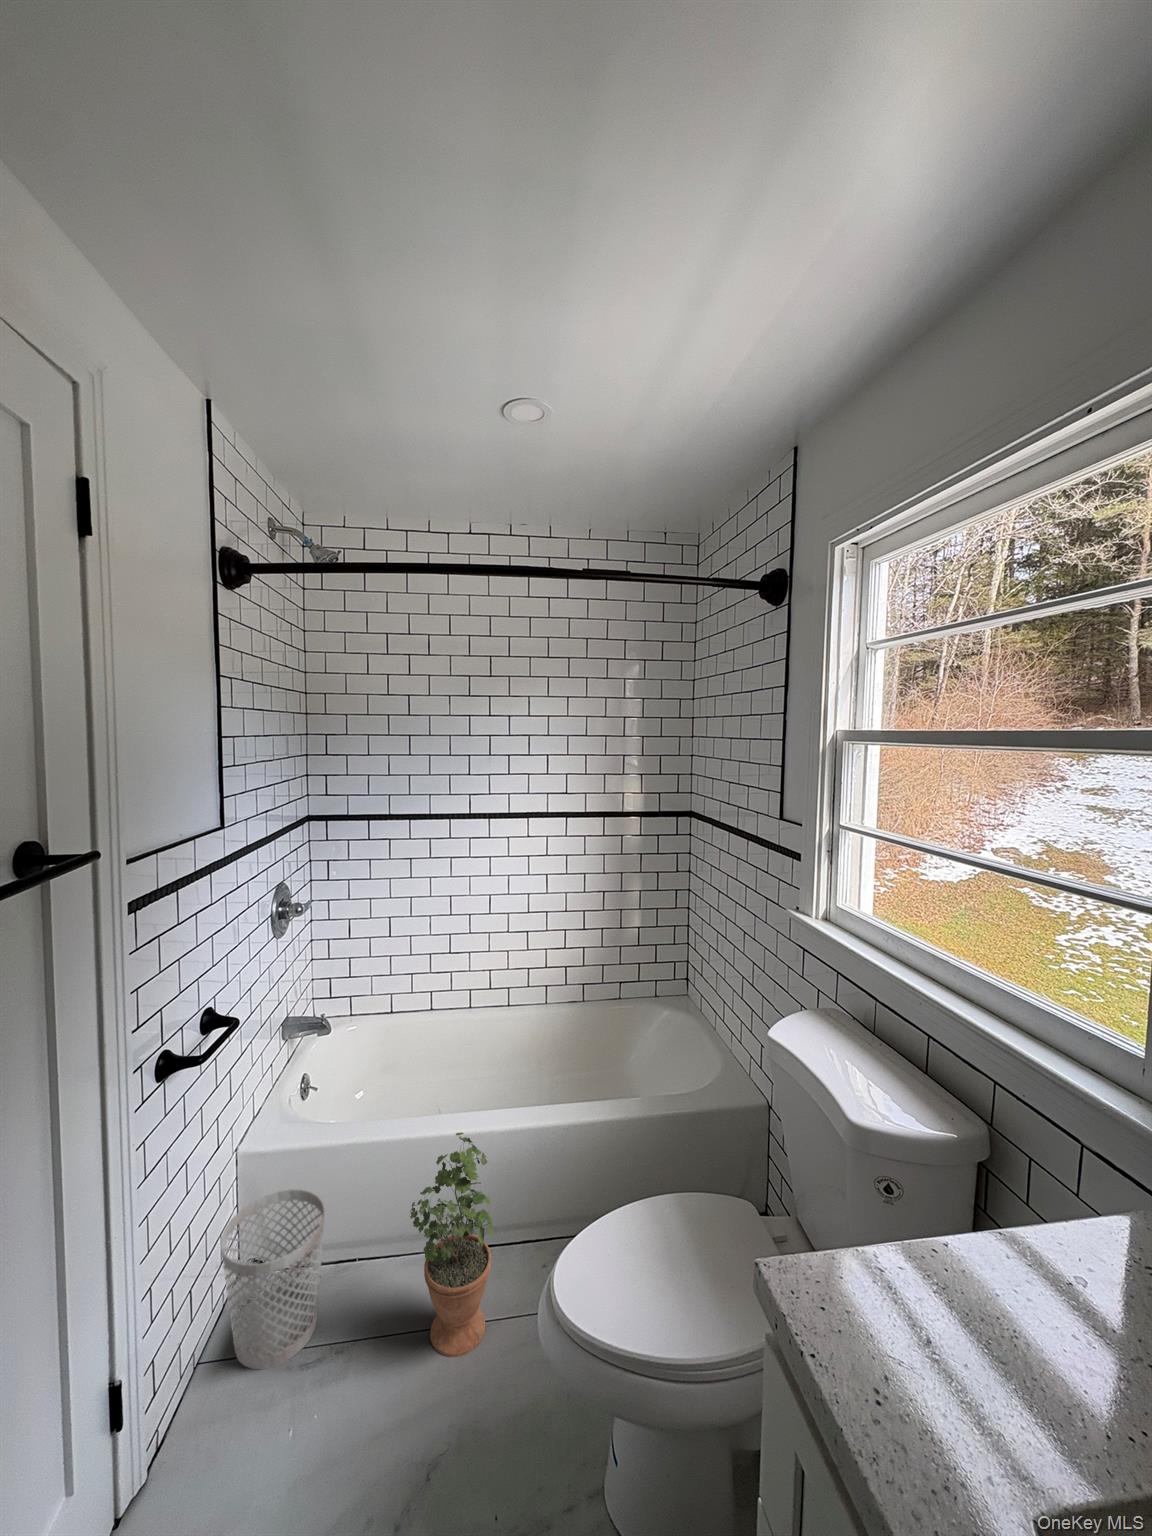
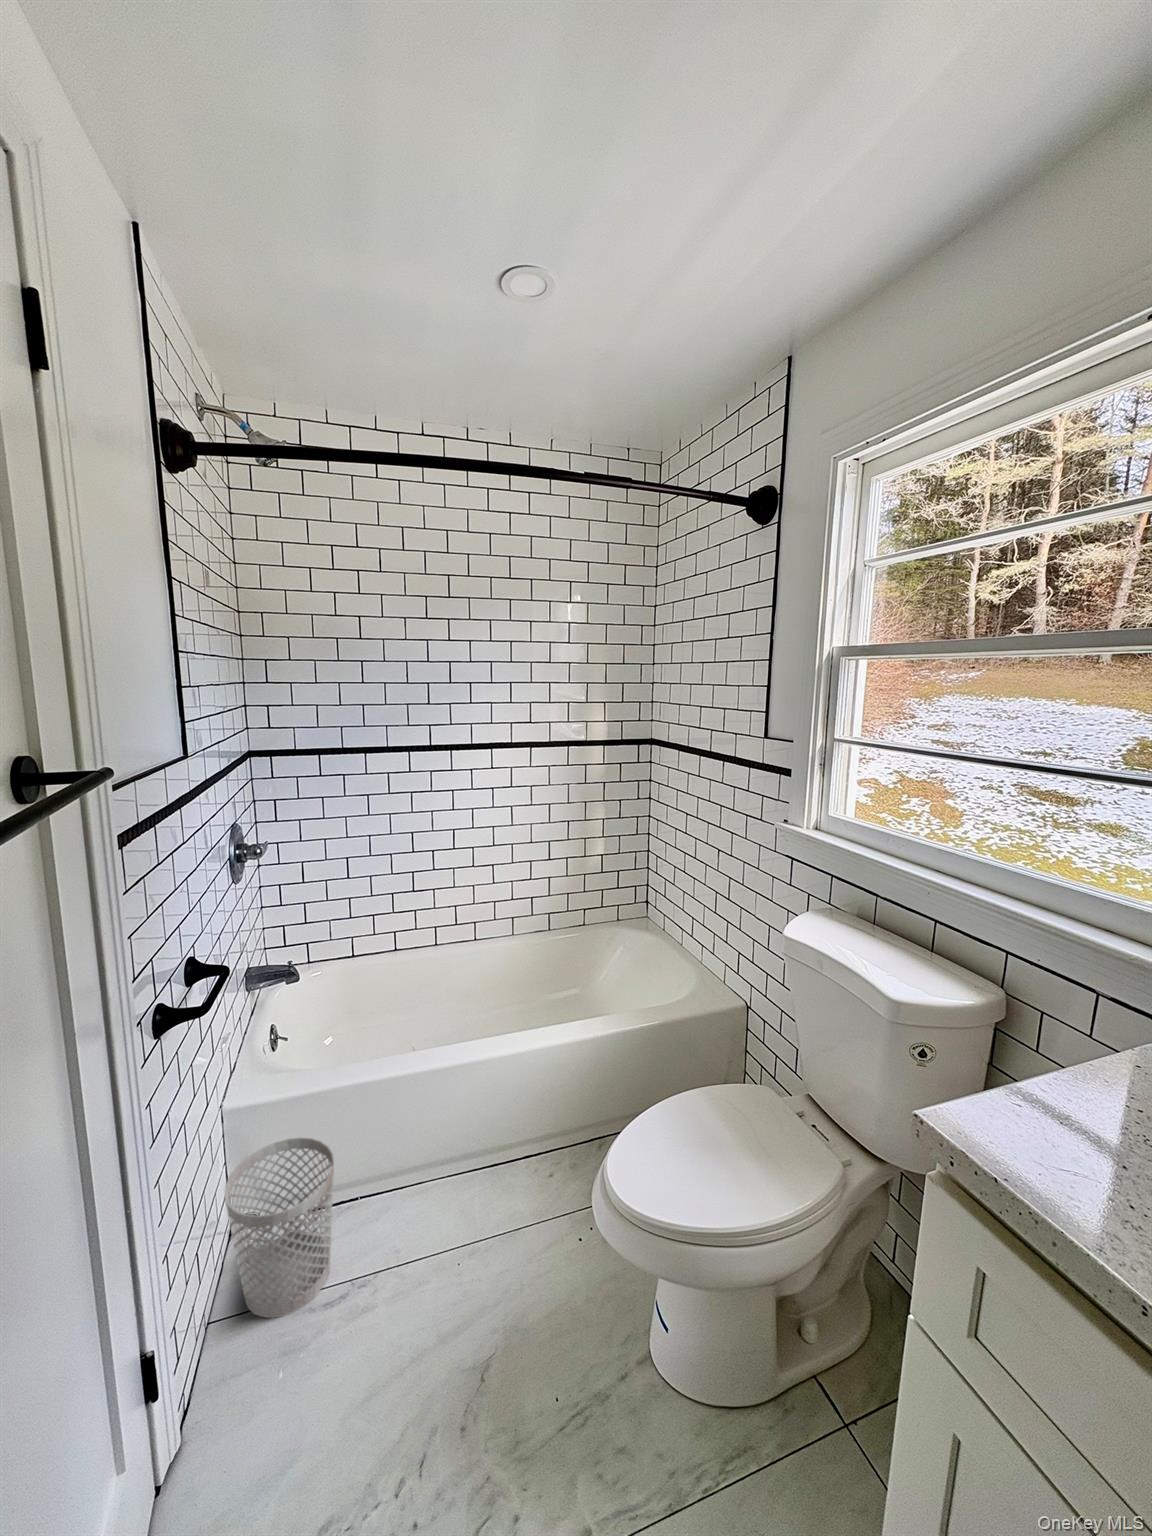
potted plant: present [410,1132,494,1357] -> none [426,1060,512,1273]

